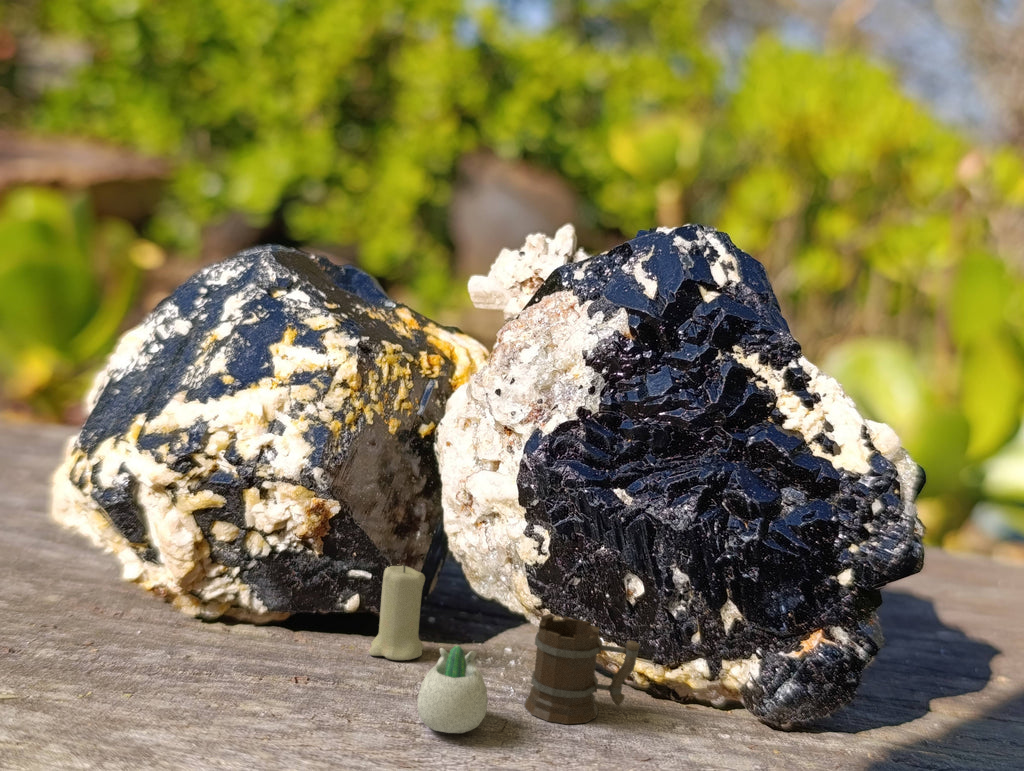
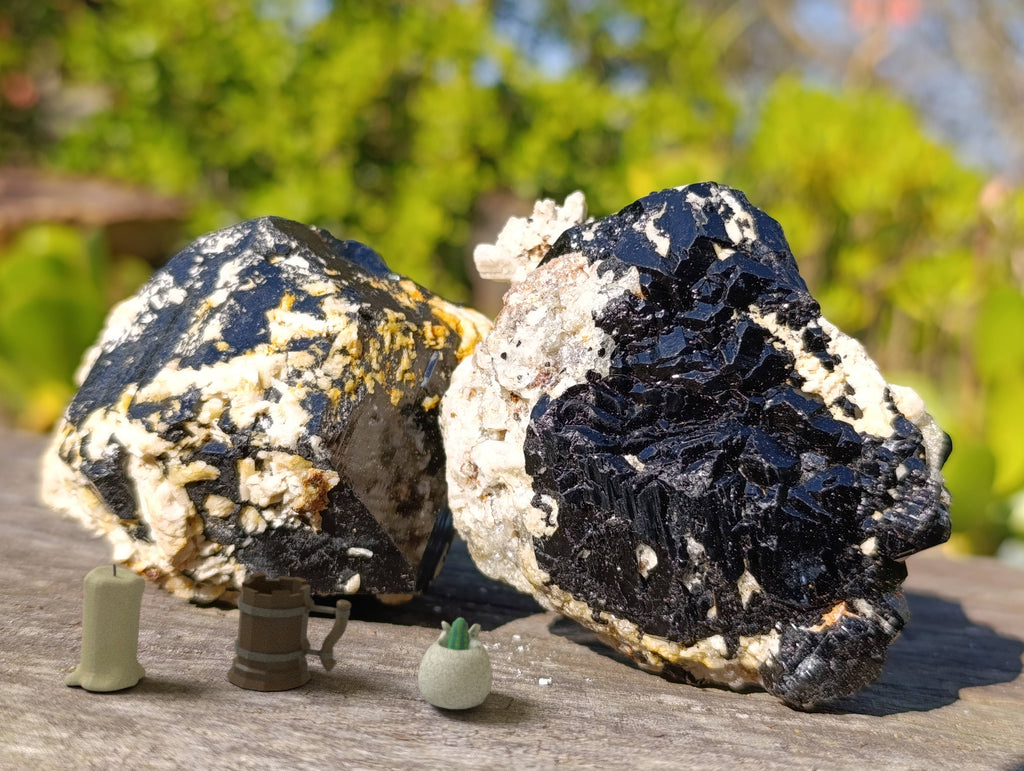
candle: present [369,564,425,660] -> present [64,564,146,691]
mug: present [524,614,640,724] -> present [227,572,351,691]

